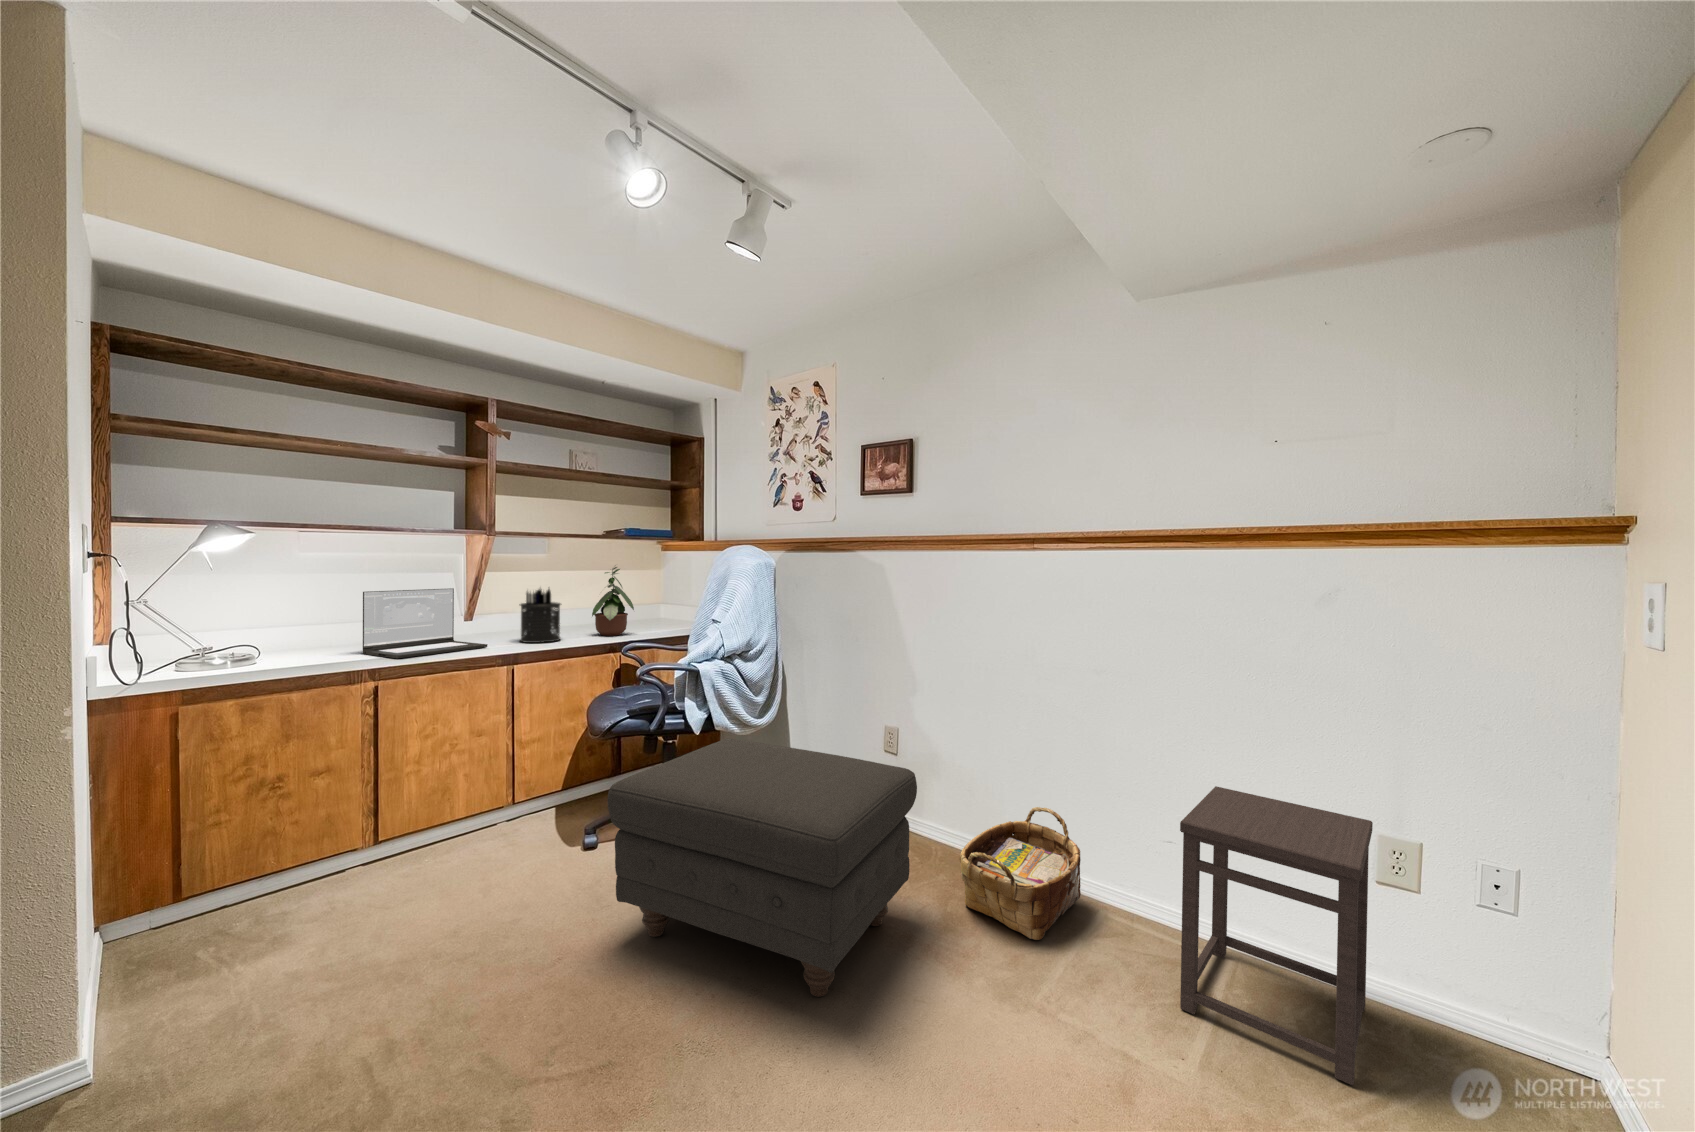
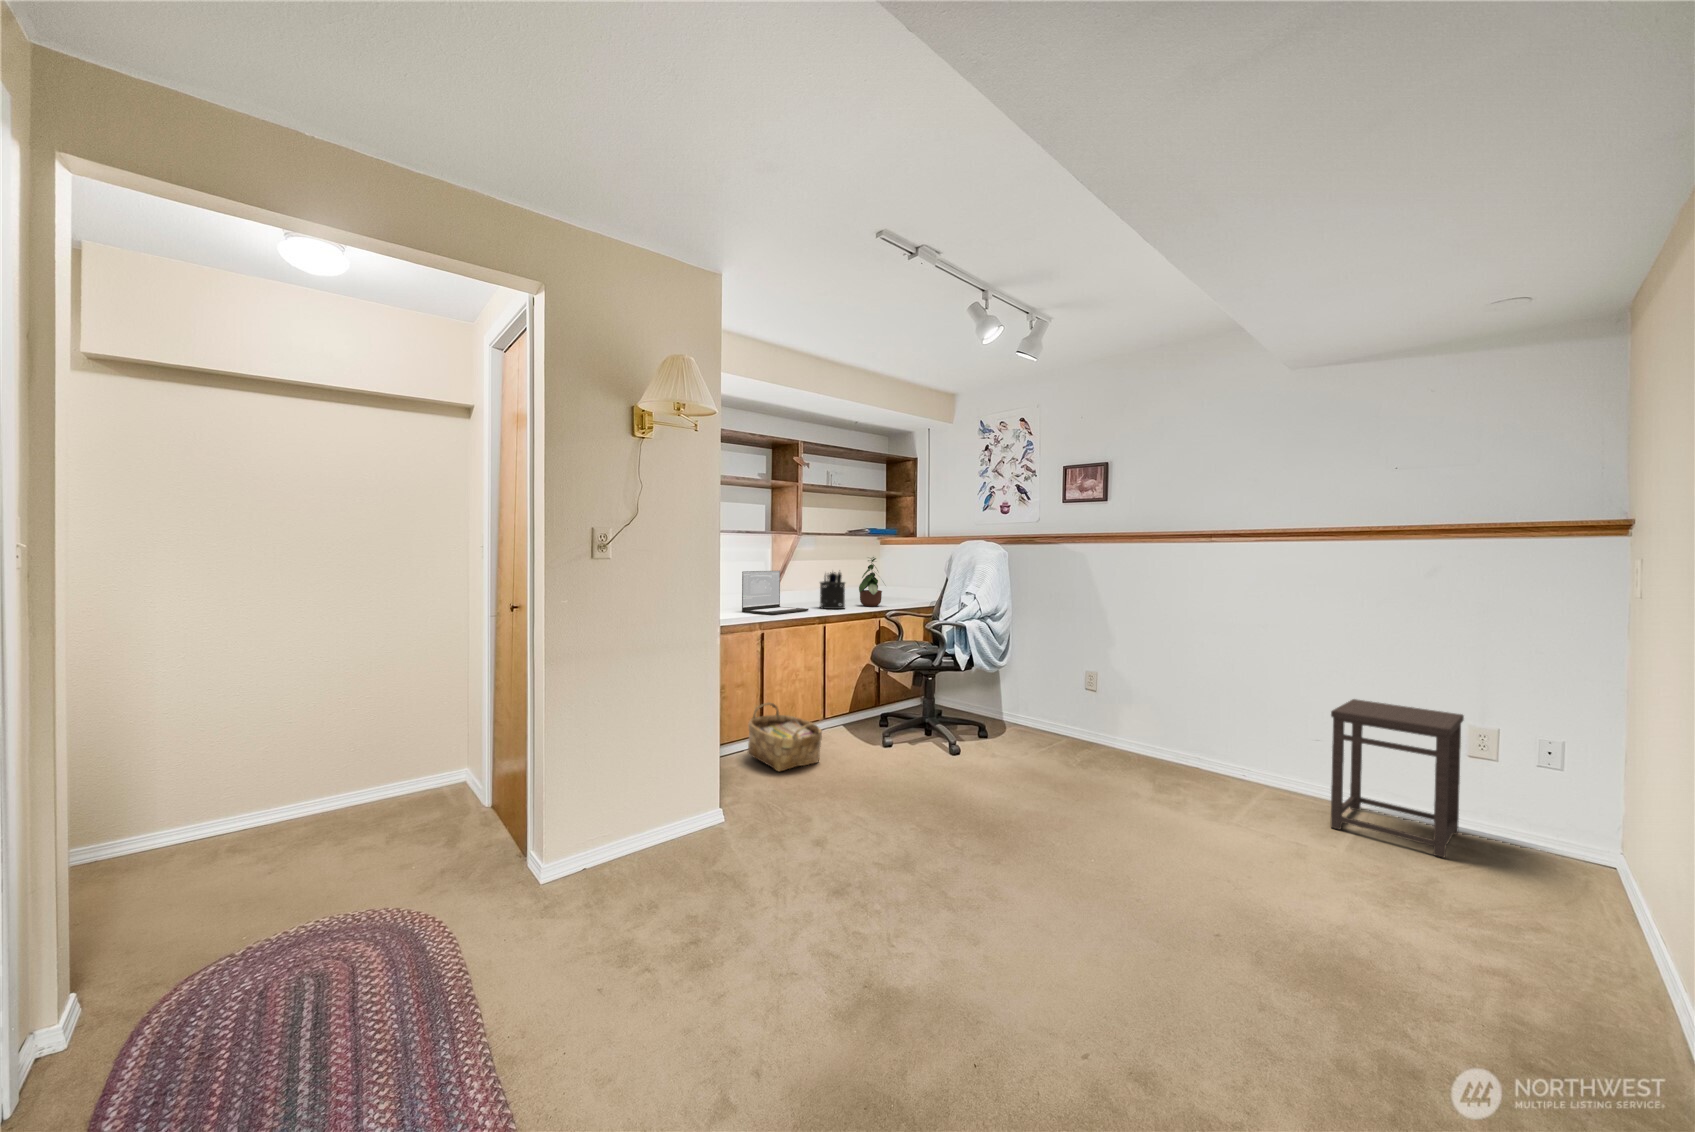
ottoman: present [608,738,917,997] -> none [945,671,1139,811]
woven basket: present [960,807,1081,940] -> present [748,703,822,771]

